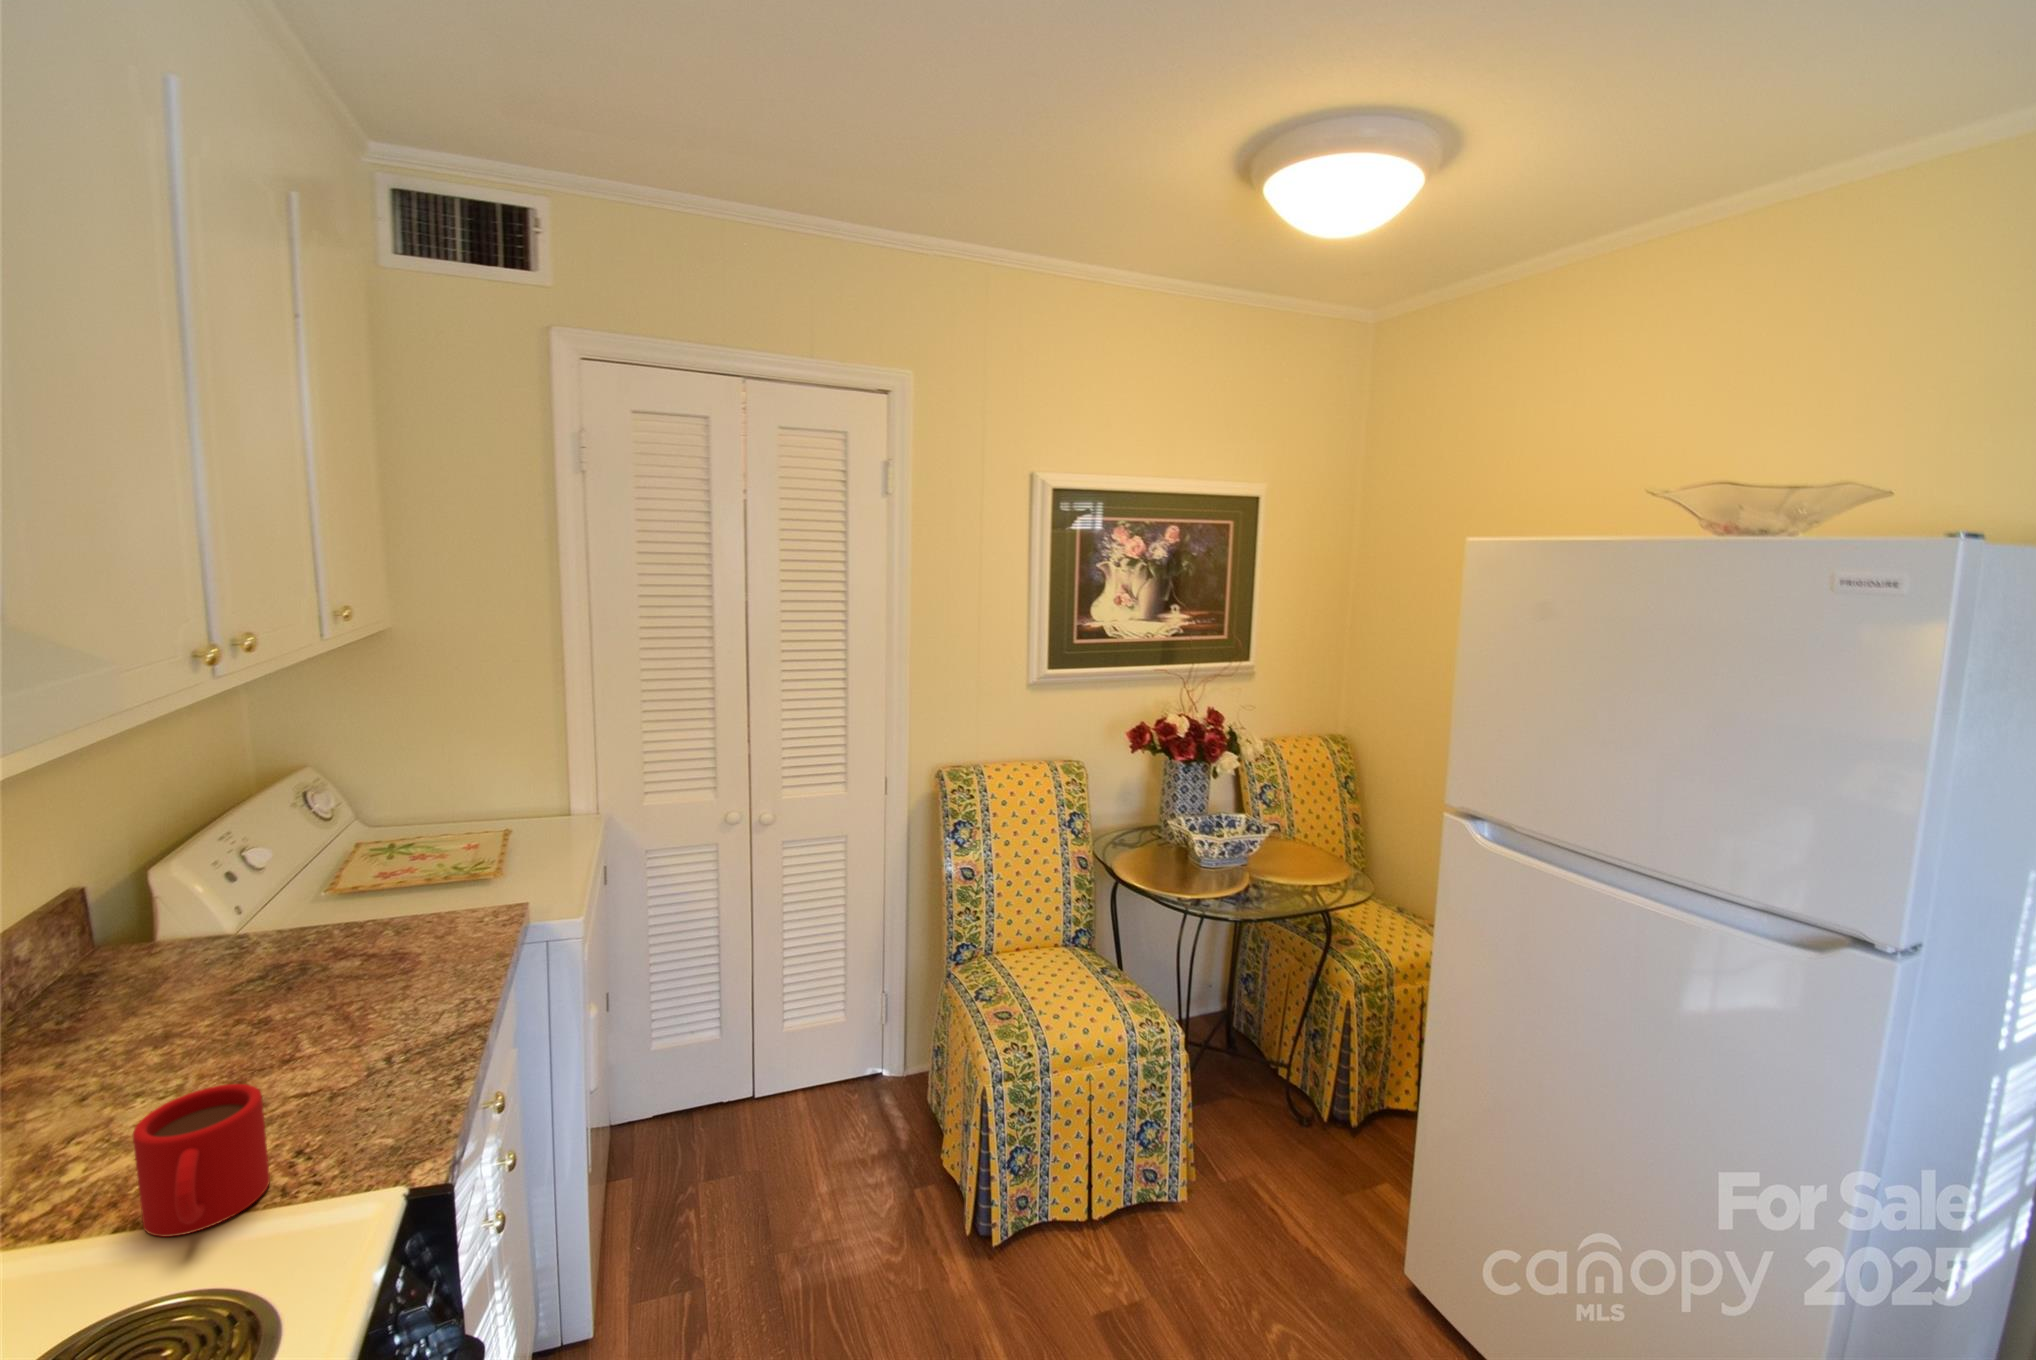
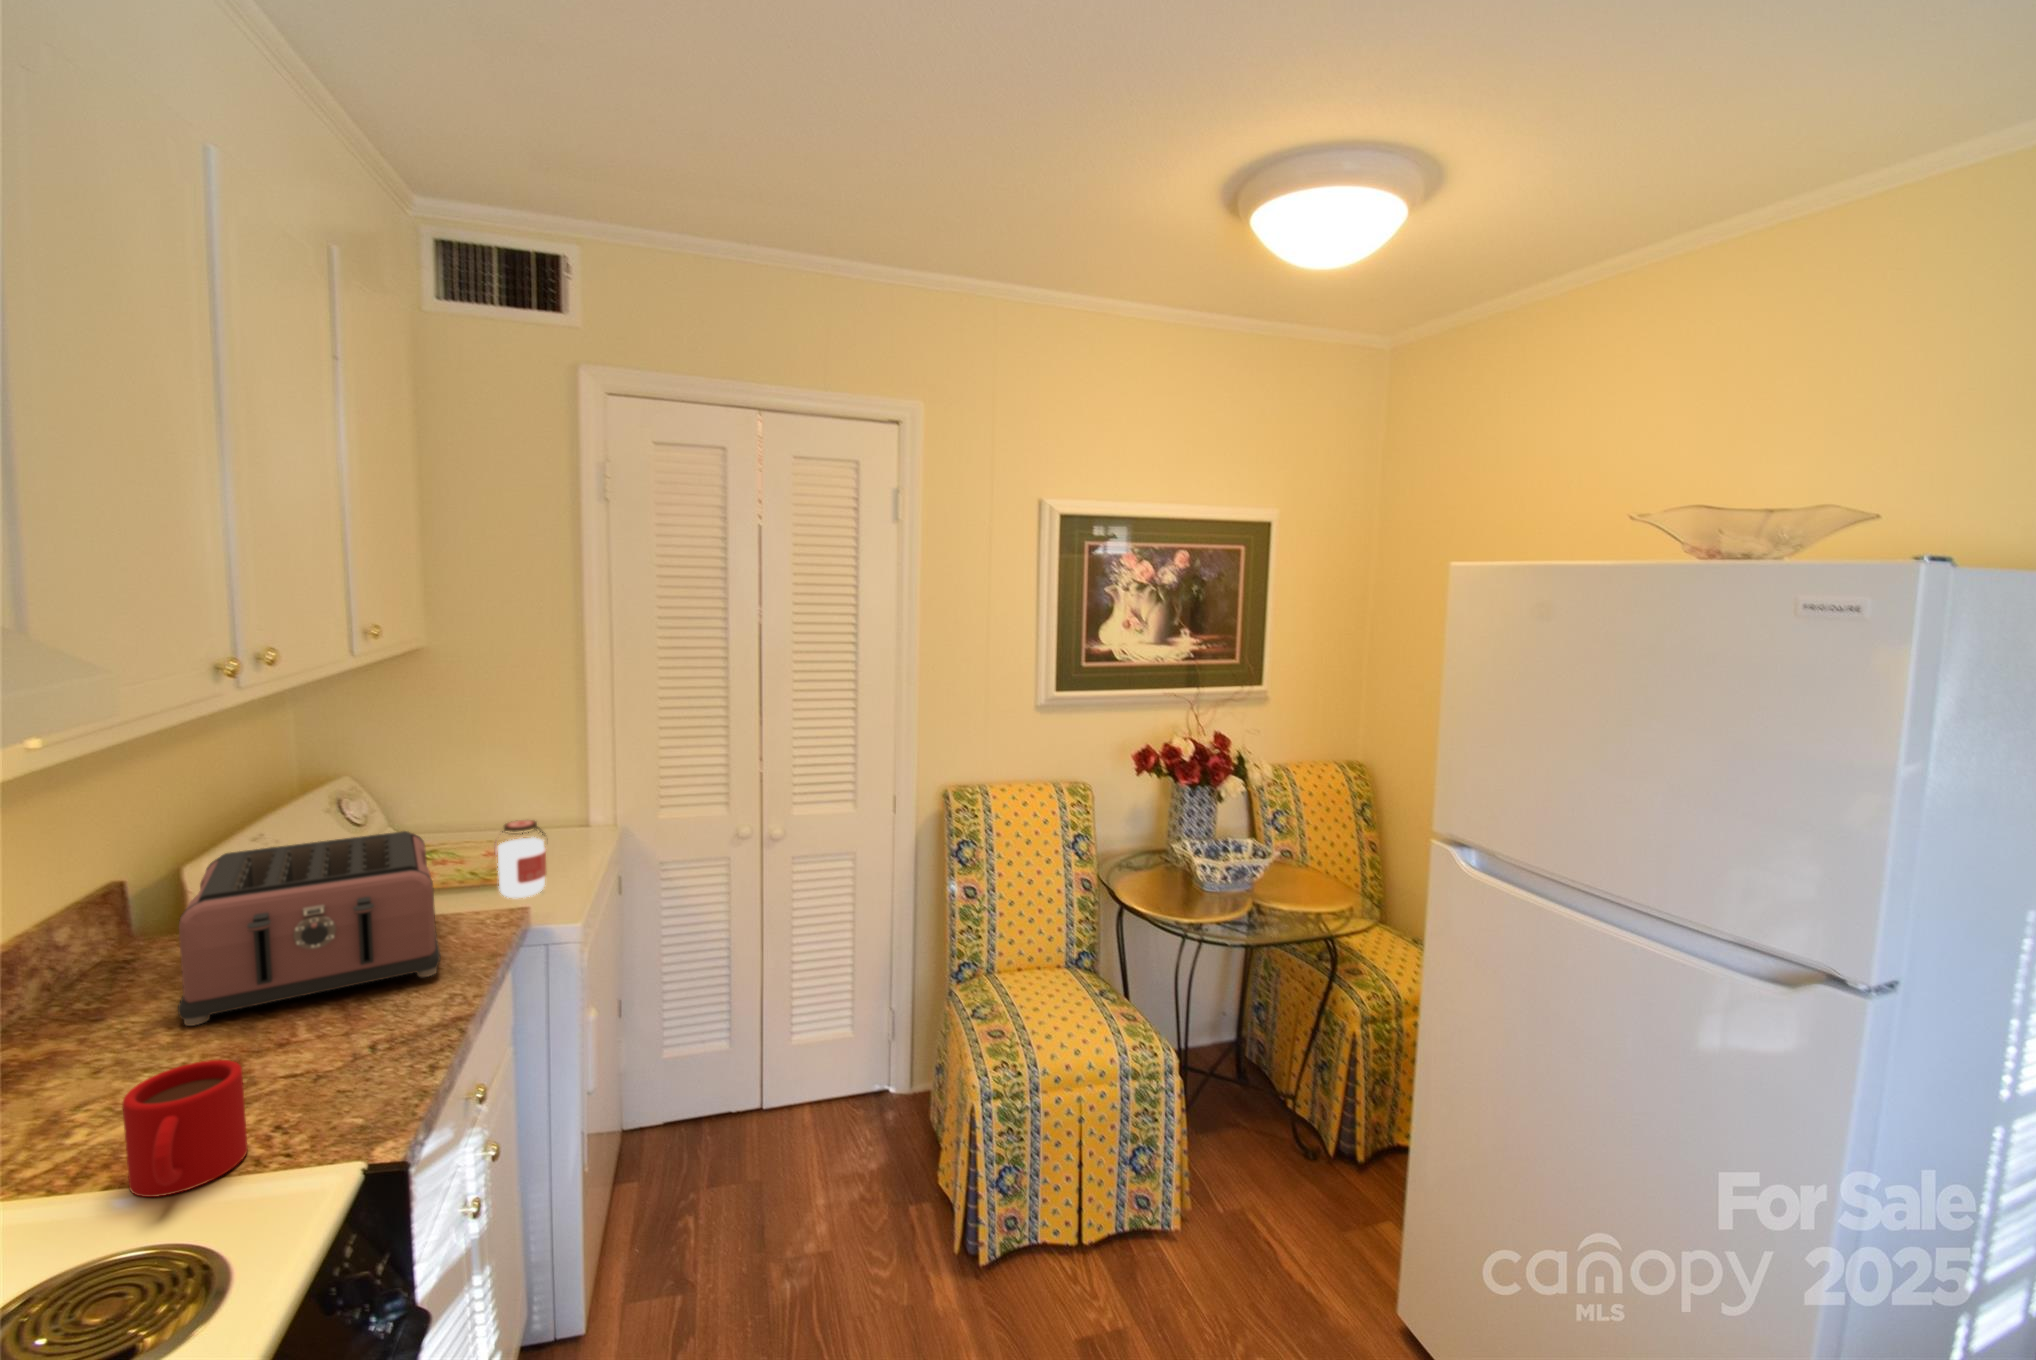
jar: none [486,811,542,895] -> present [495,820,546,898]
toaster: none [160,827,445,1044] -> present [178,831,441,1026]

